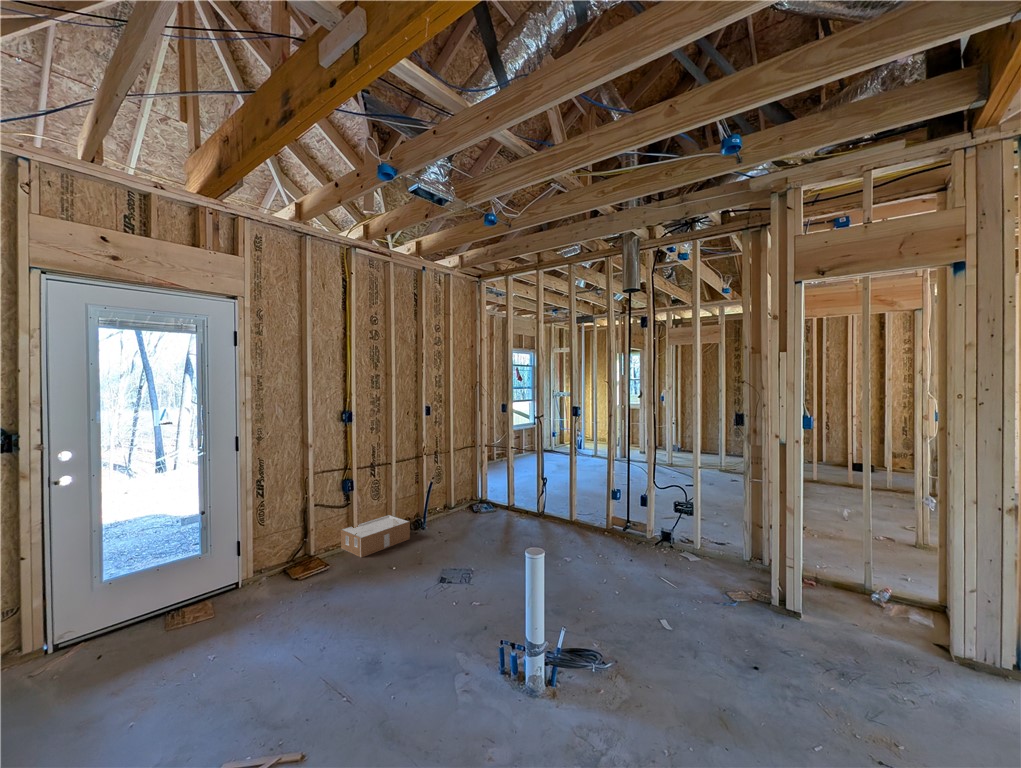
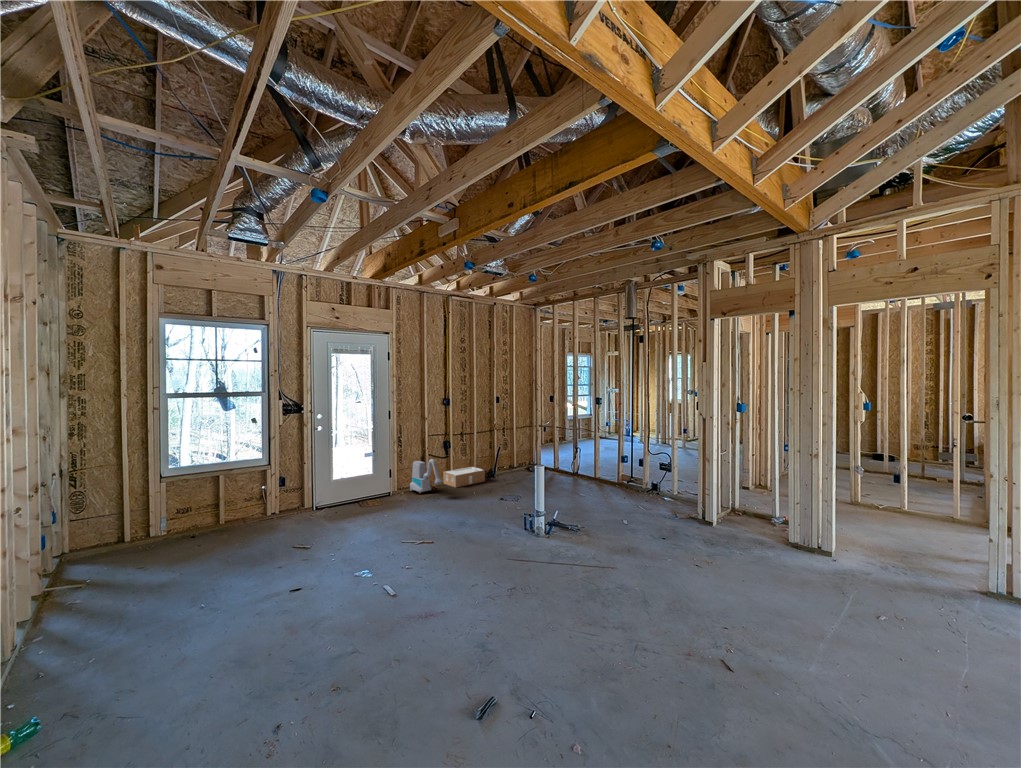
vacuum cleaner: none [279,518,339,578] -> present [410,459,443,493]

